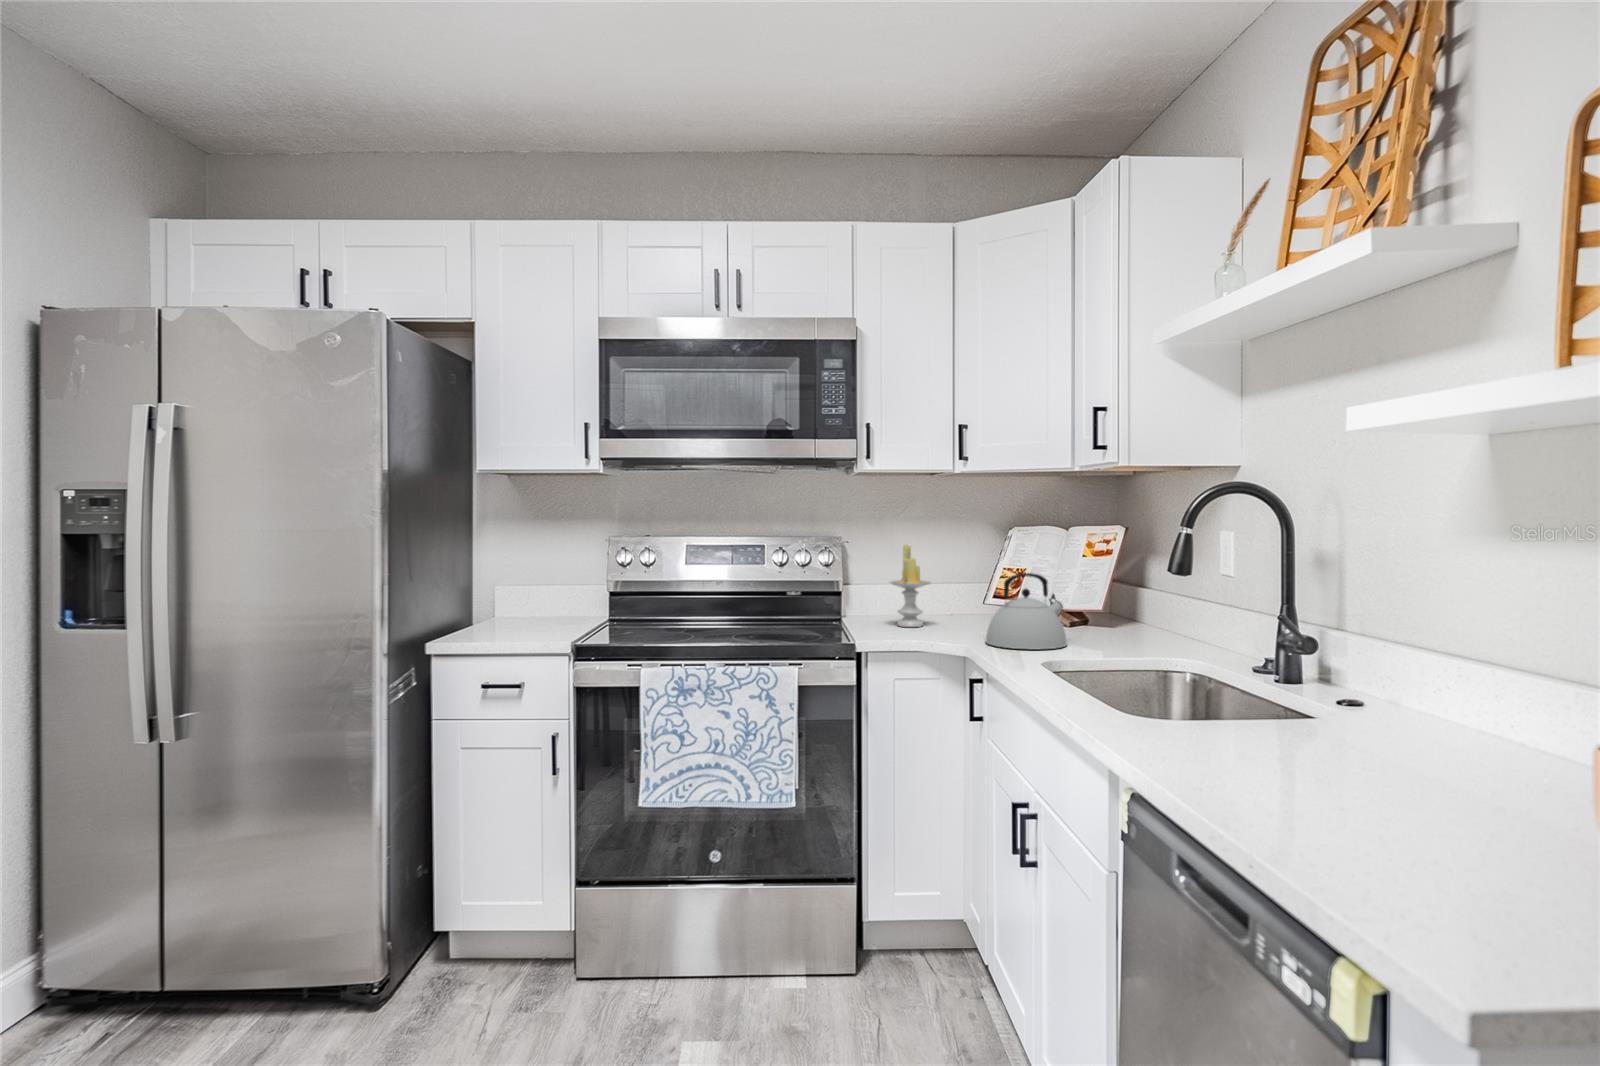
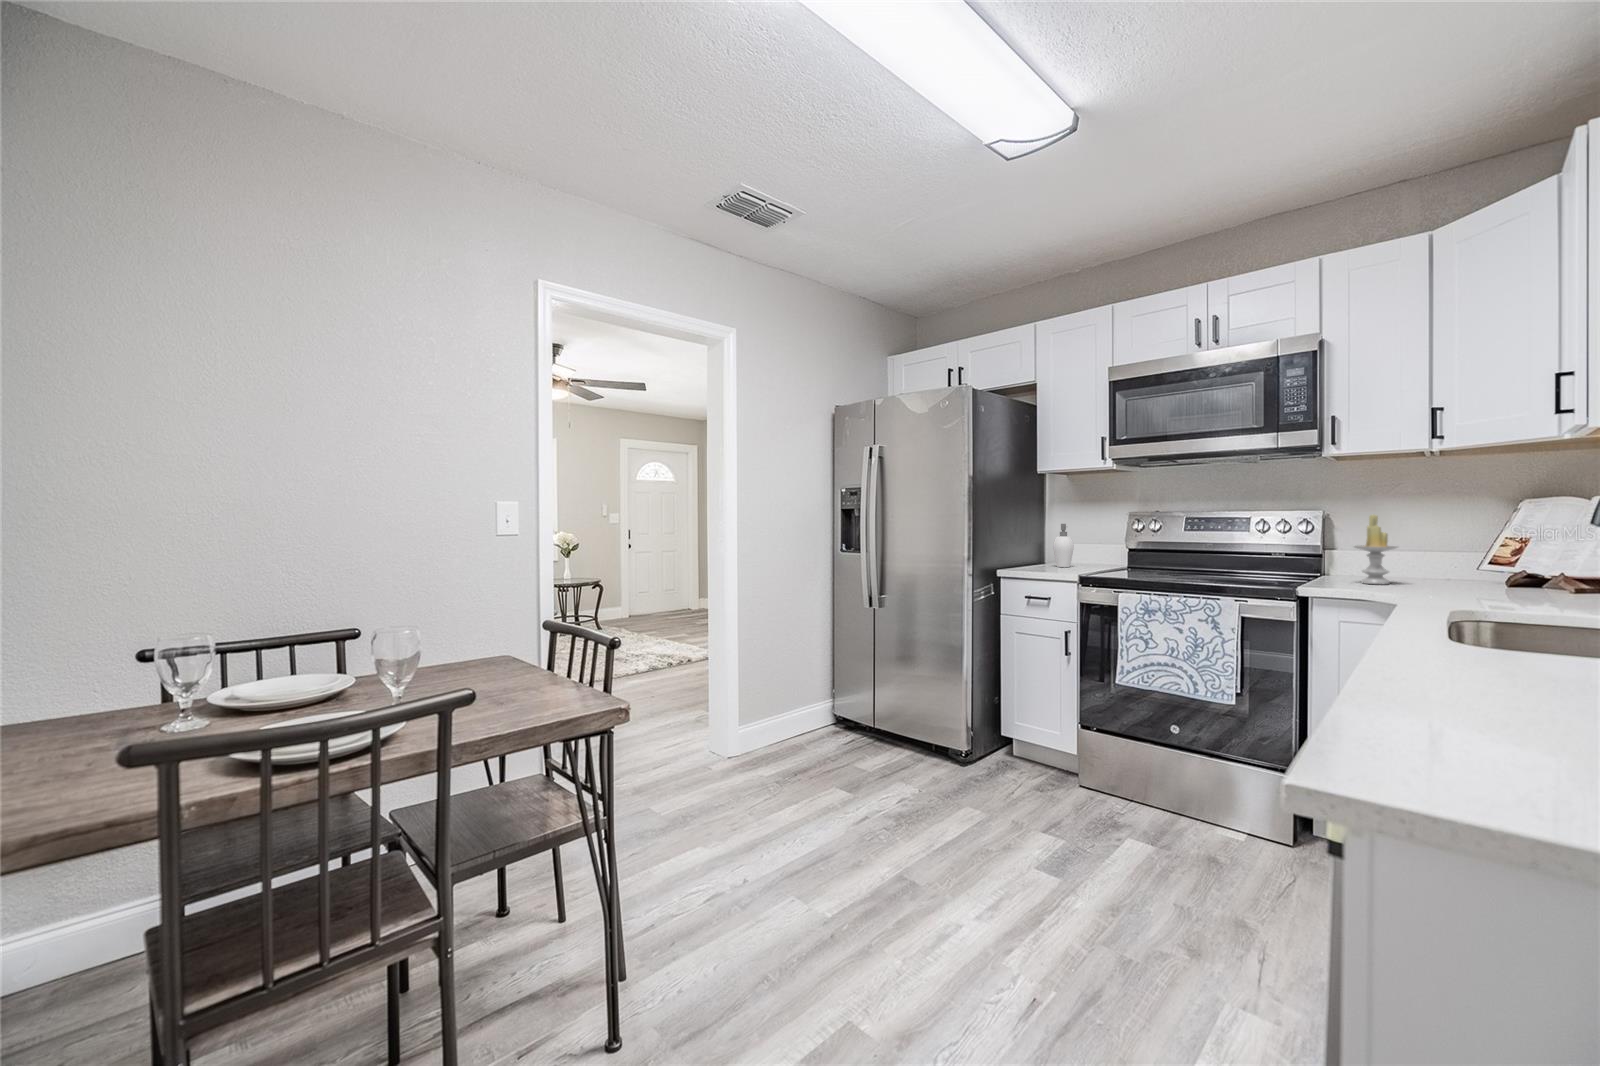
soap dispenser: none [501,554,532,623] -> present [1053,524,1074,567]
kettle: present [986,573,1067,649] -> none [1420,536,1520,602]

